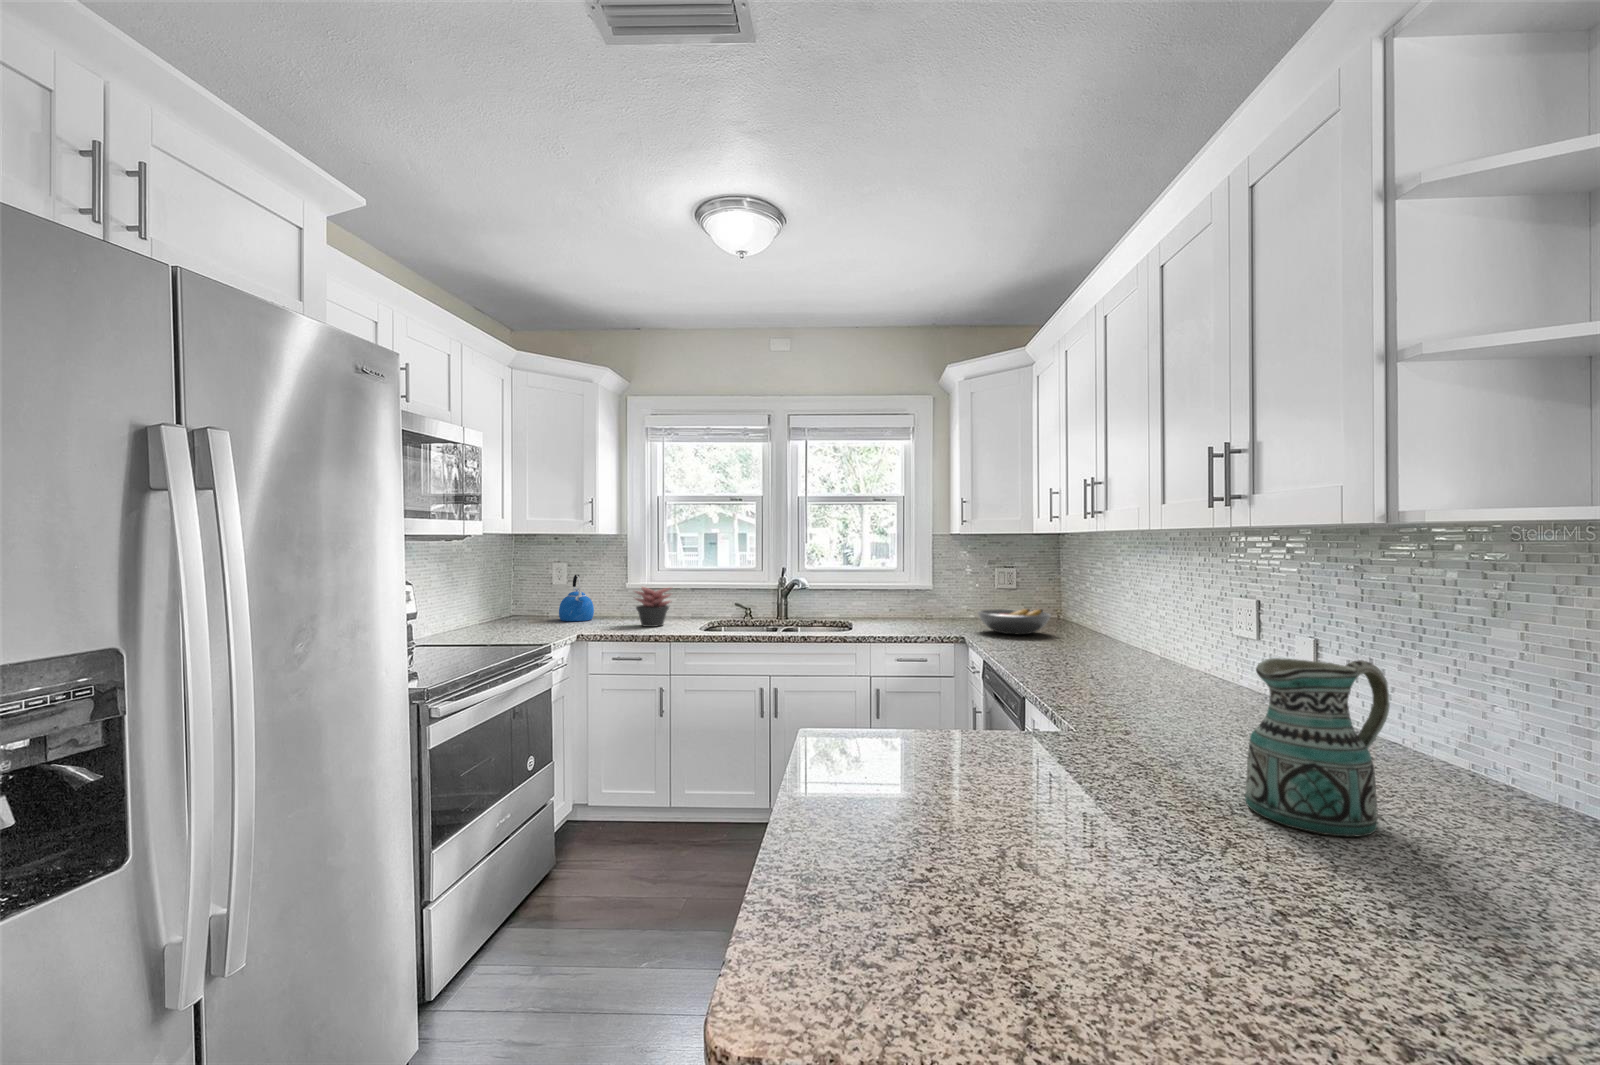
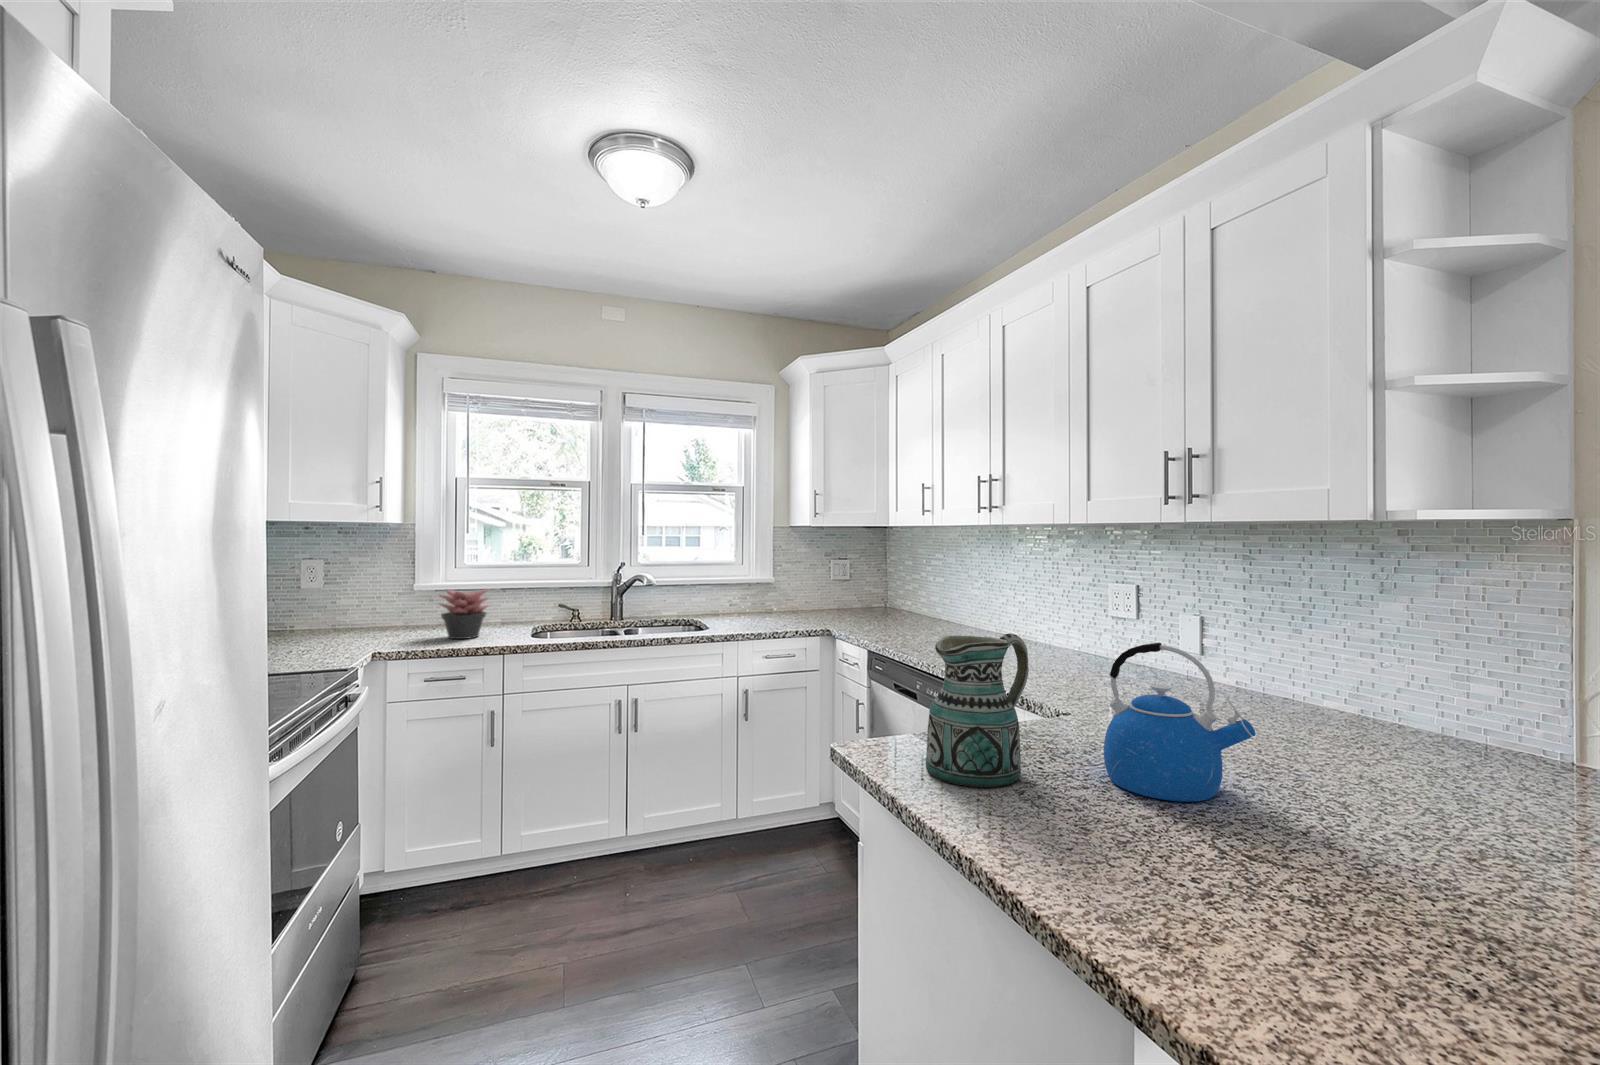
kettle: present [559,575,594,621] -> present [1104,643,1255,802]
fruit bowl: present [978,609,1051,634] -> none [833,599,903,624]
ceramic pitcher: present [1245,658,1390,836] -> present [926,633,1029,787]

